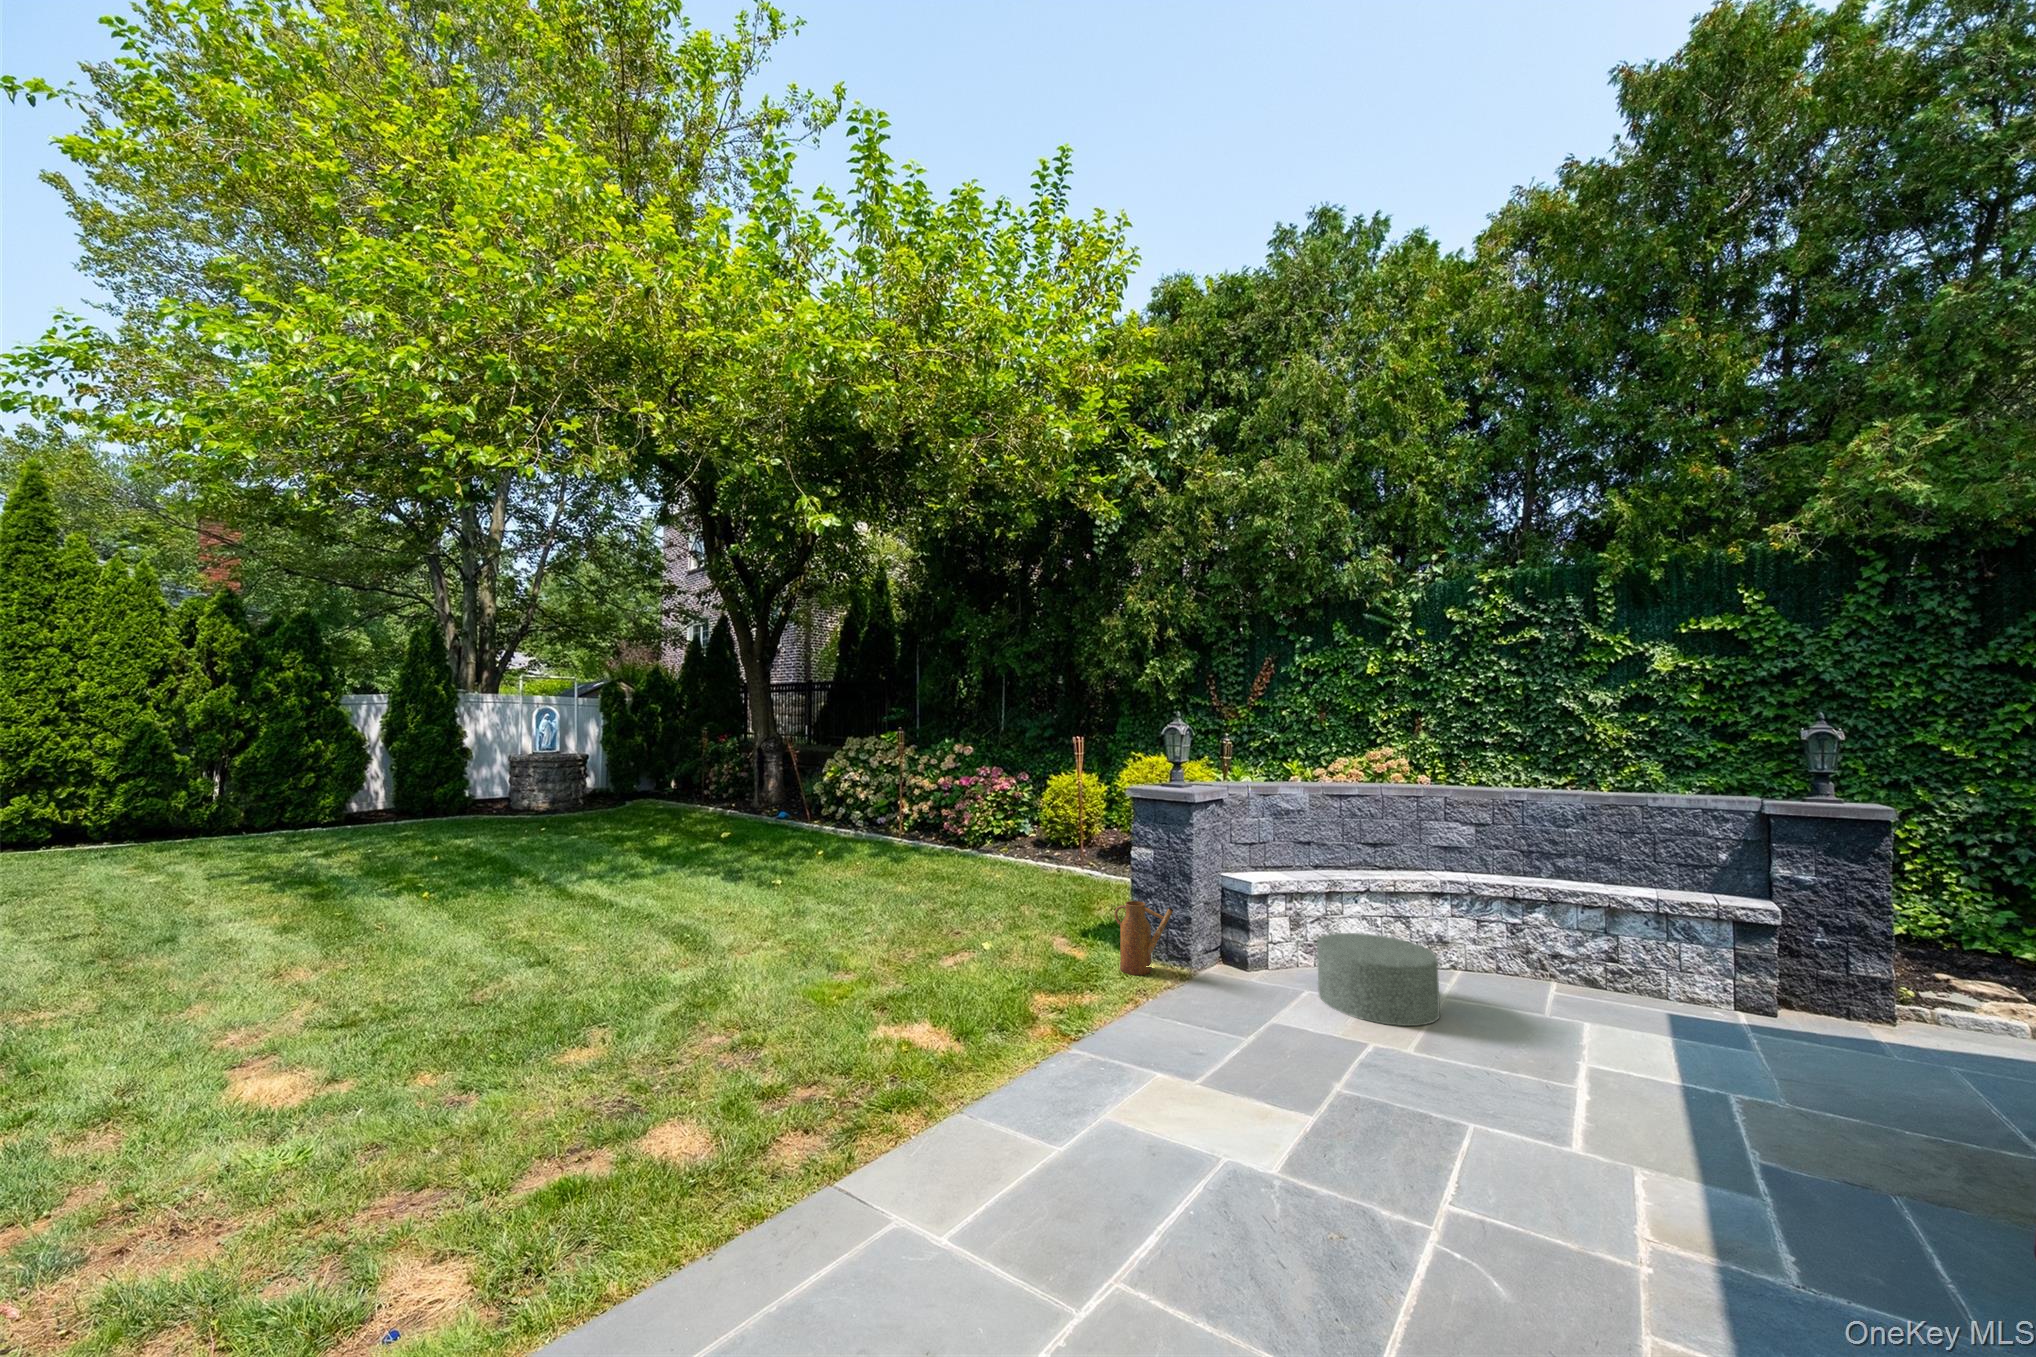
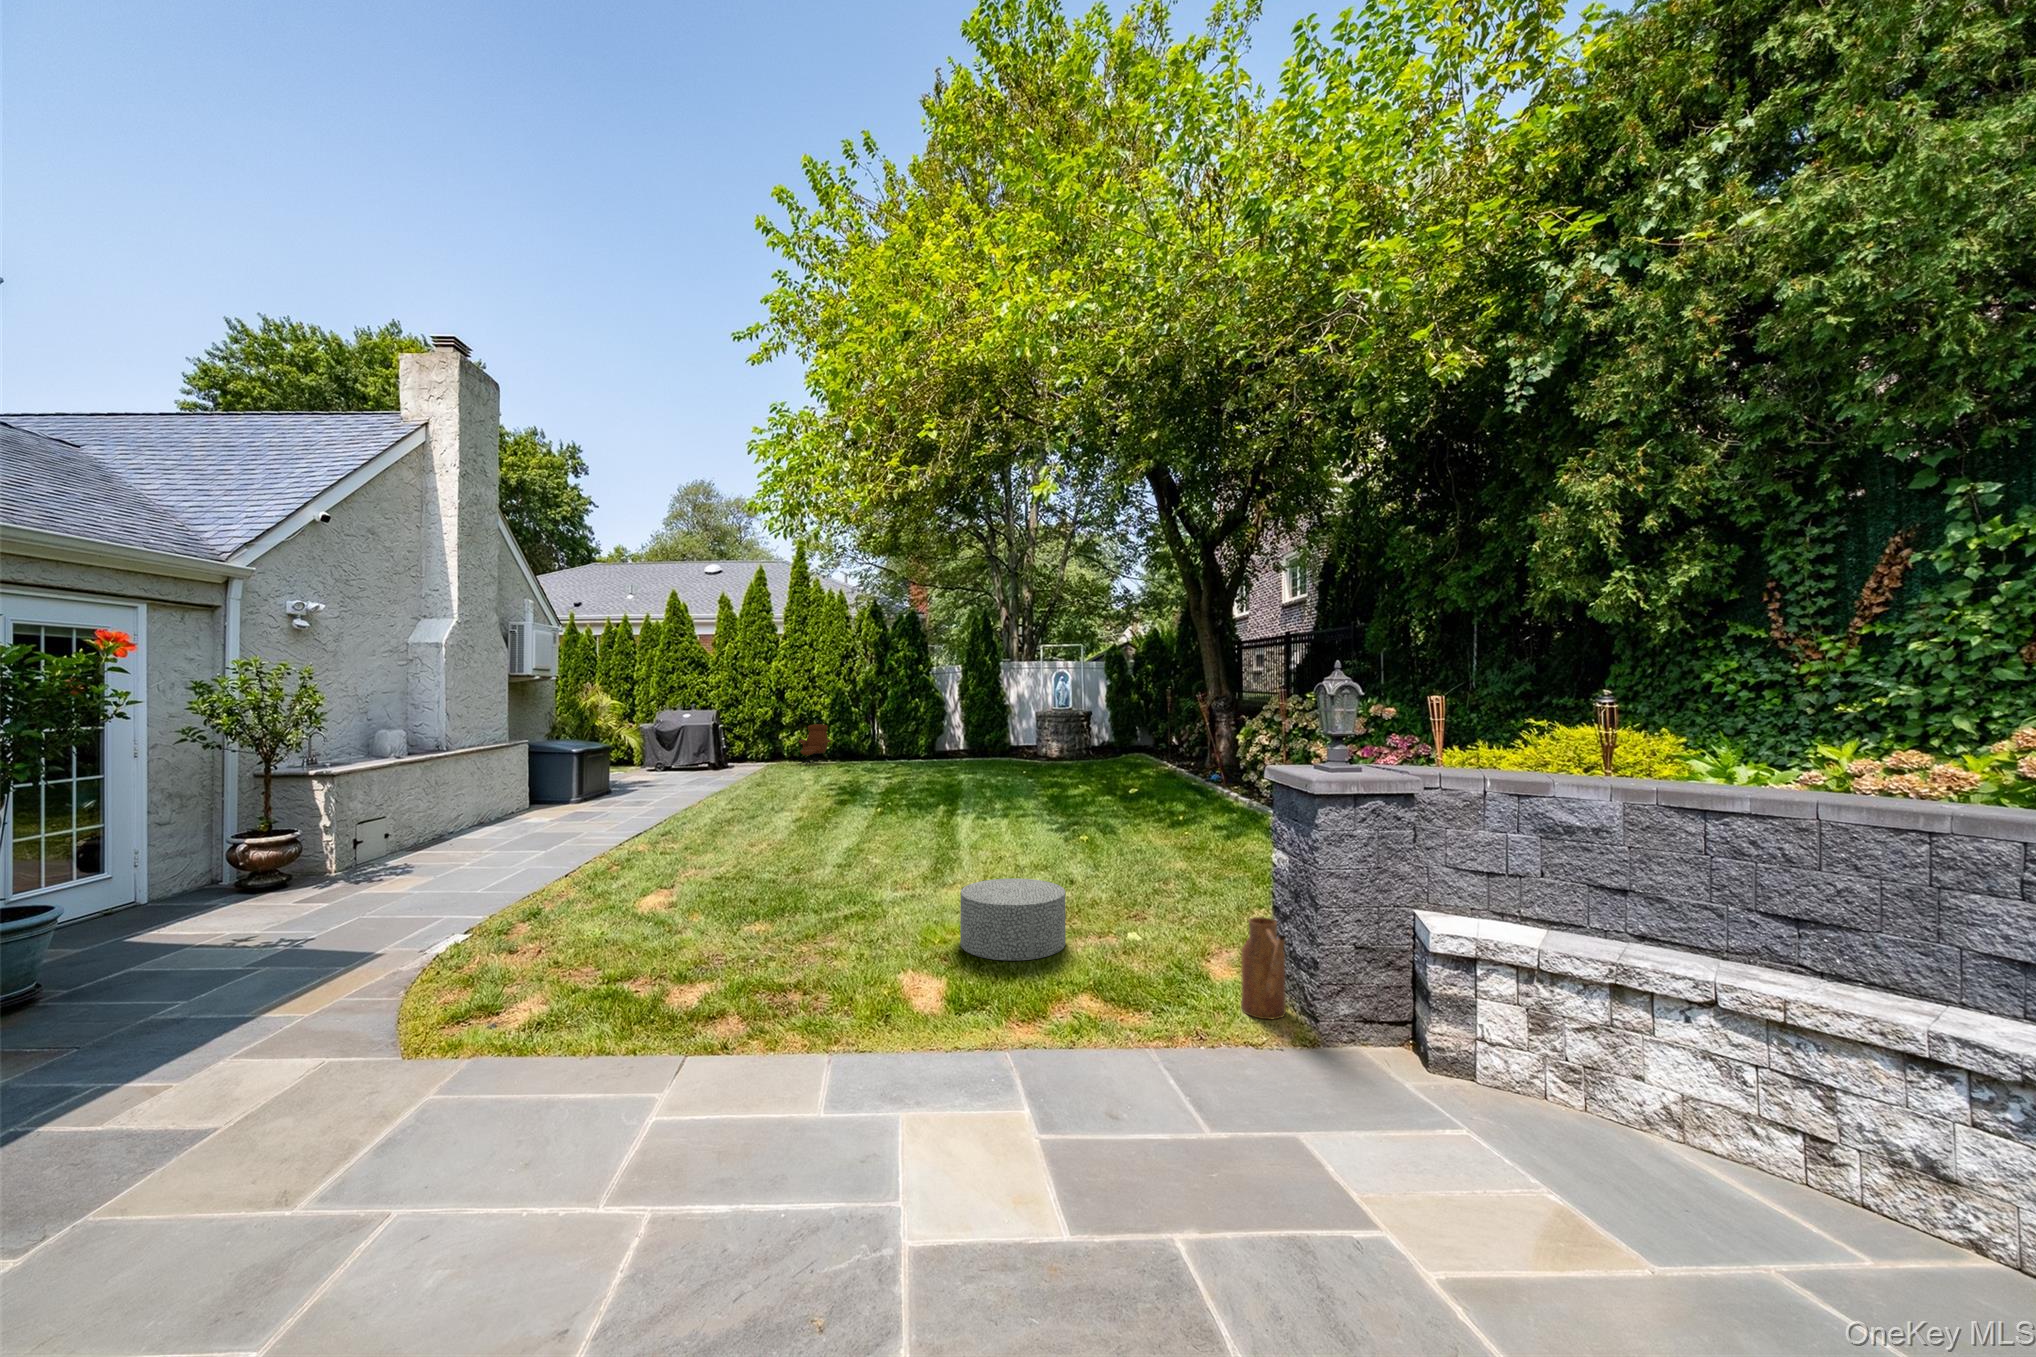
lounge chair: none [39,782,128,852] -> present [799,724,831,765]
ottoman: present [1317,933,1440,1026] -> present [960,878,1065,961]

